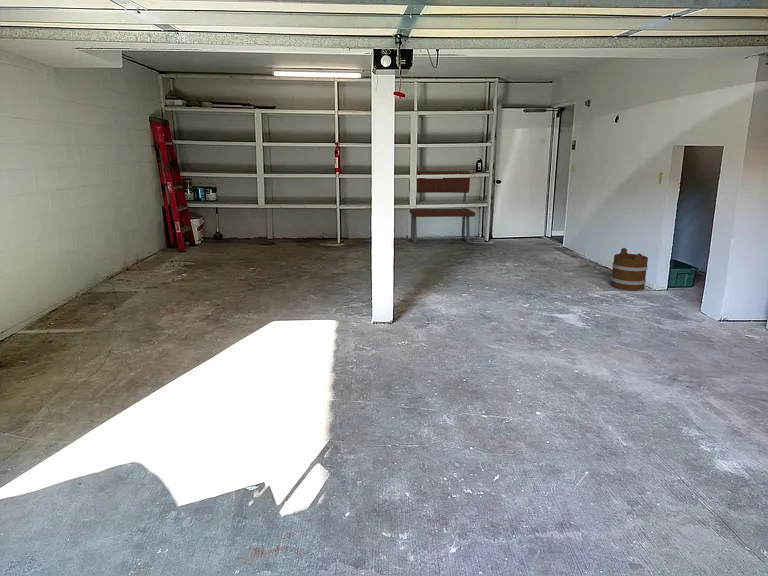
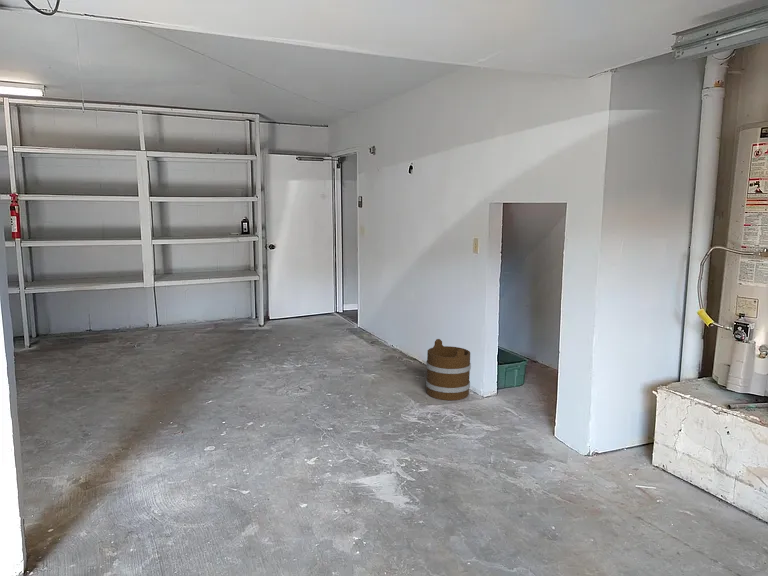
bench: present [409,171,475,243] -> none [144,234,241,336]

